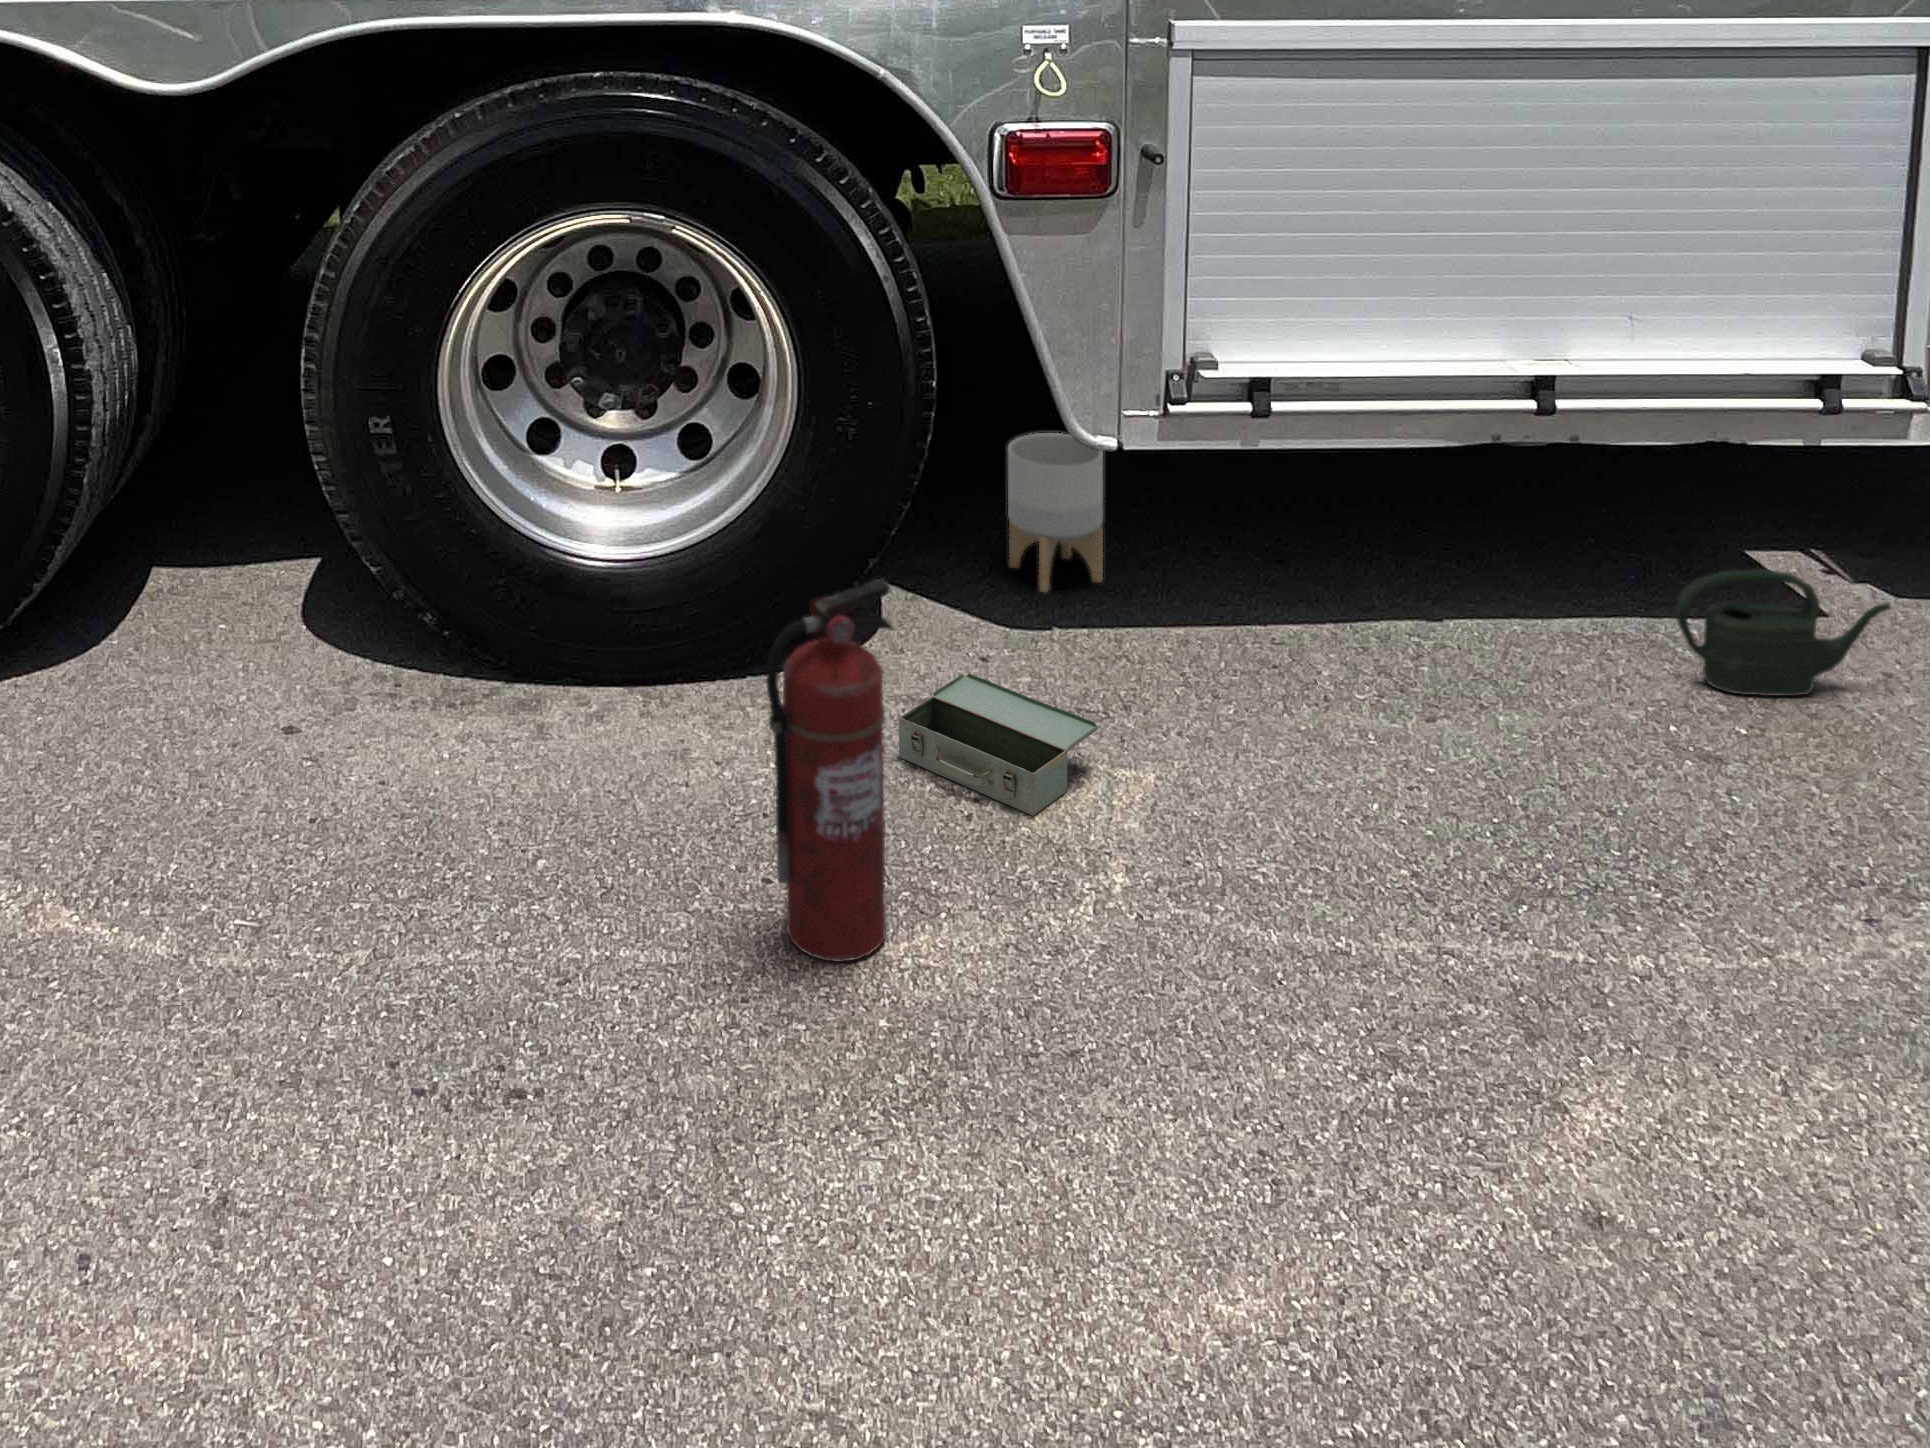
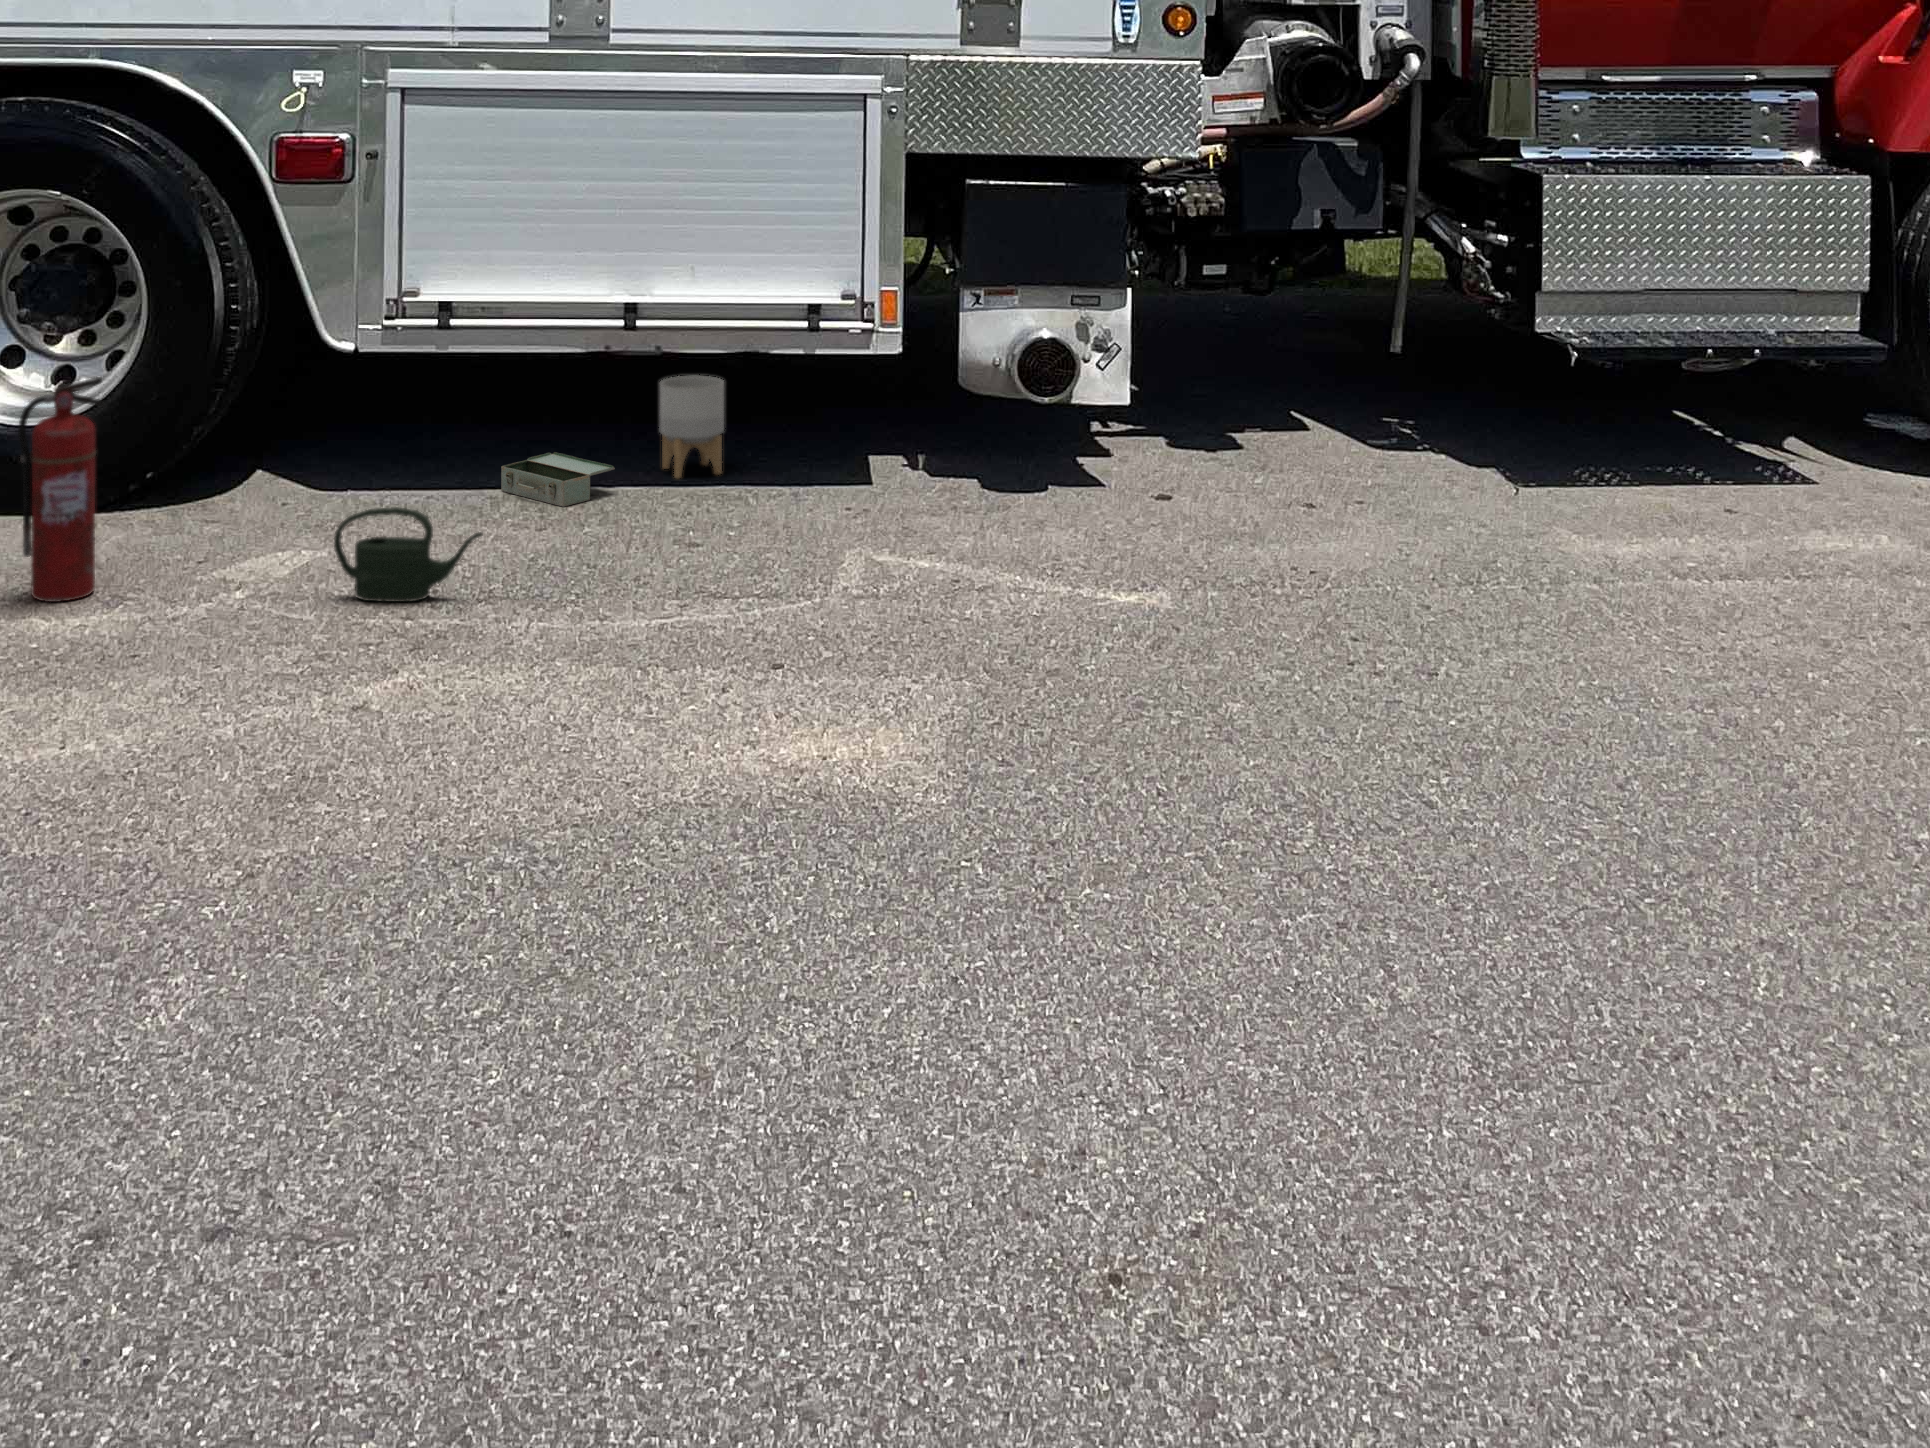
planter: present [1008,433,1103,592] -> present [660,376,724,478]
watering can: present [1676,569,1890,696] -> present [334,507,482,602]
toolbox: present [899,674,1098,816] -> present [501,452,615,507]

